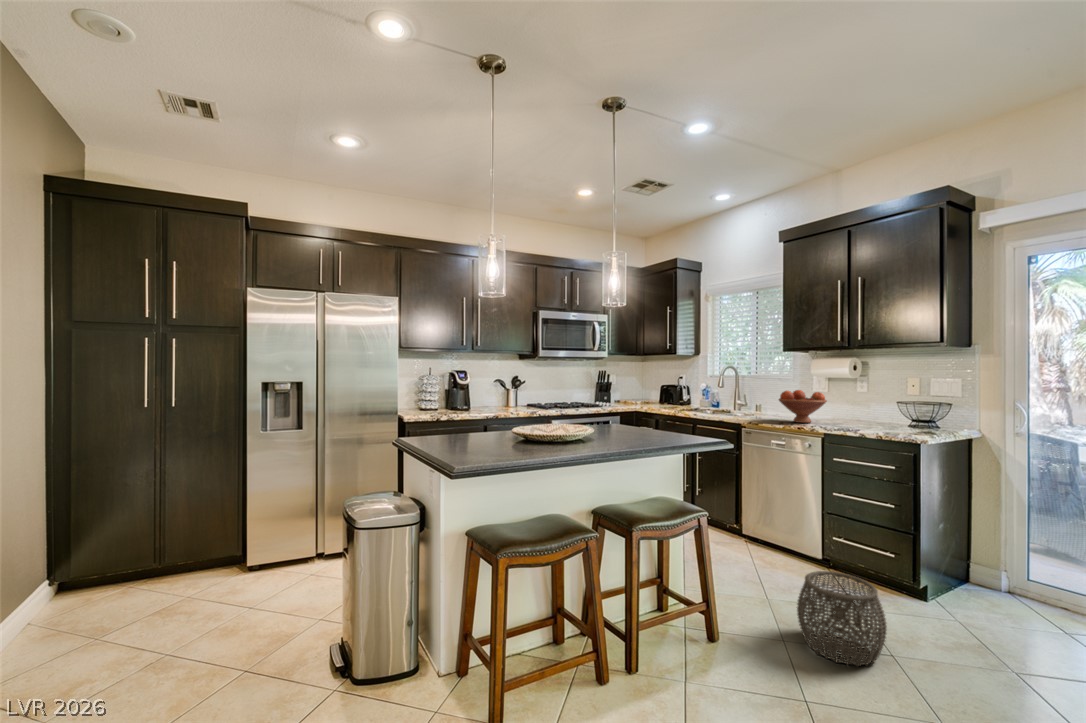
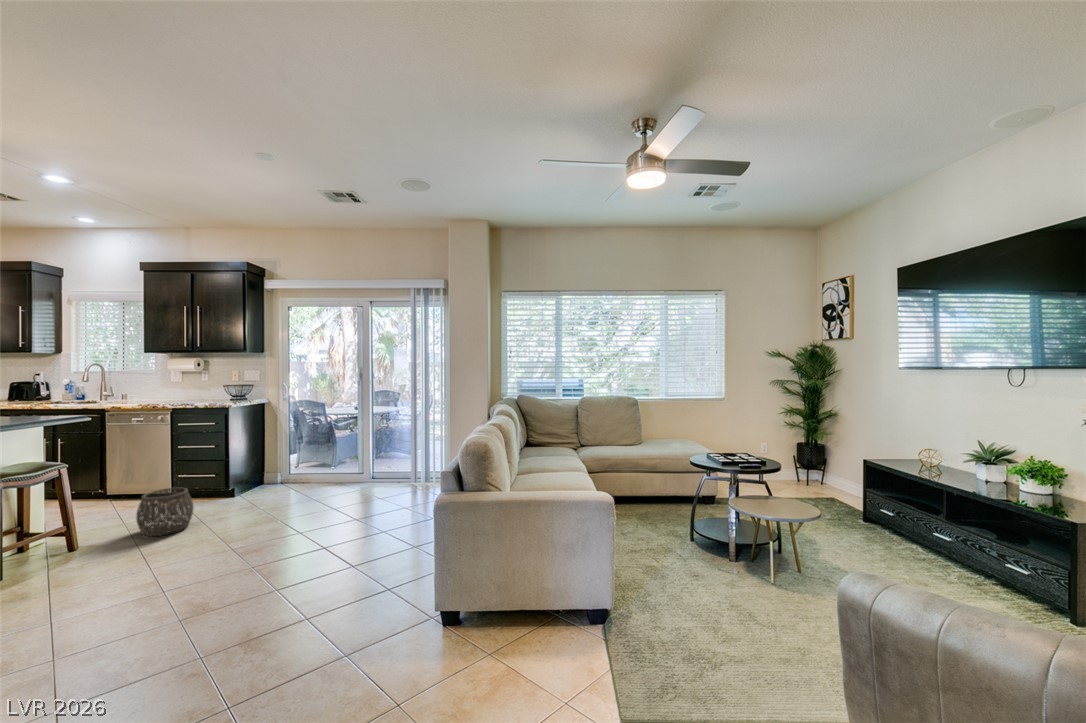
fruit bowl: present [779,390,827,423] -> none [137,381,177,404]

